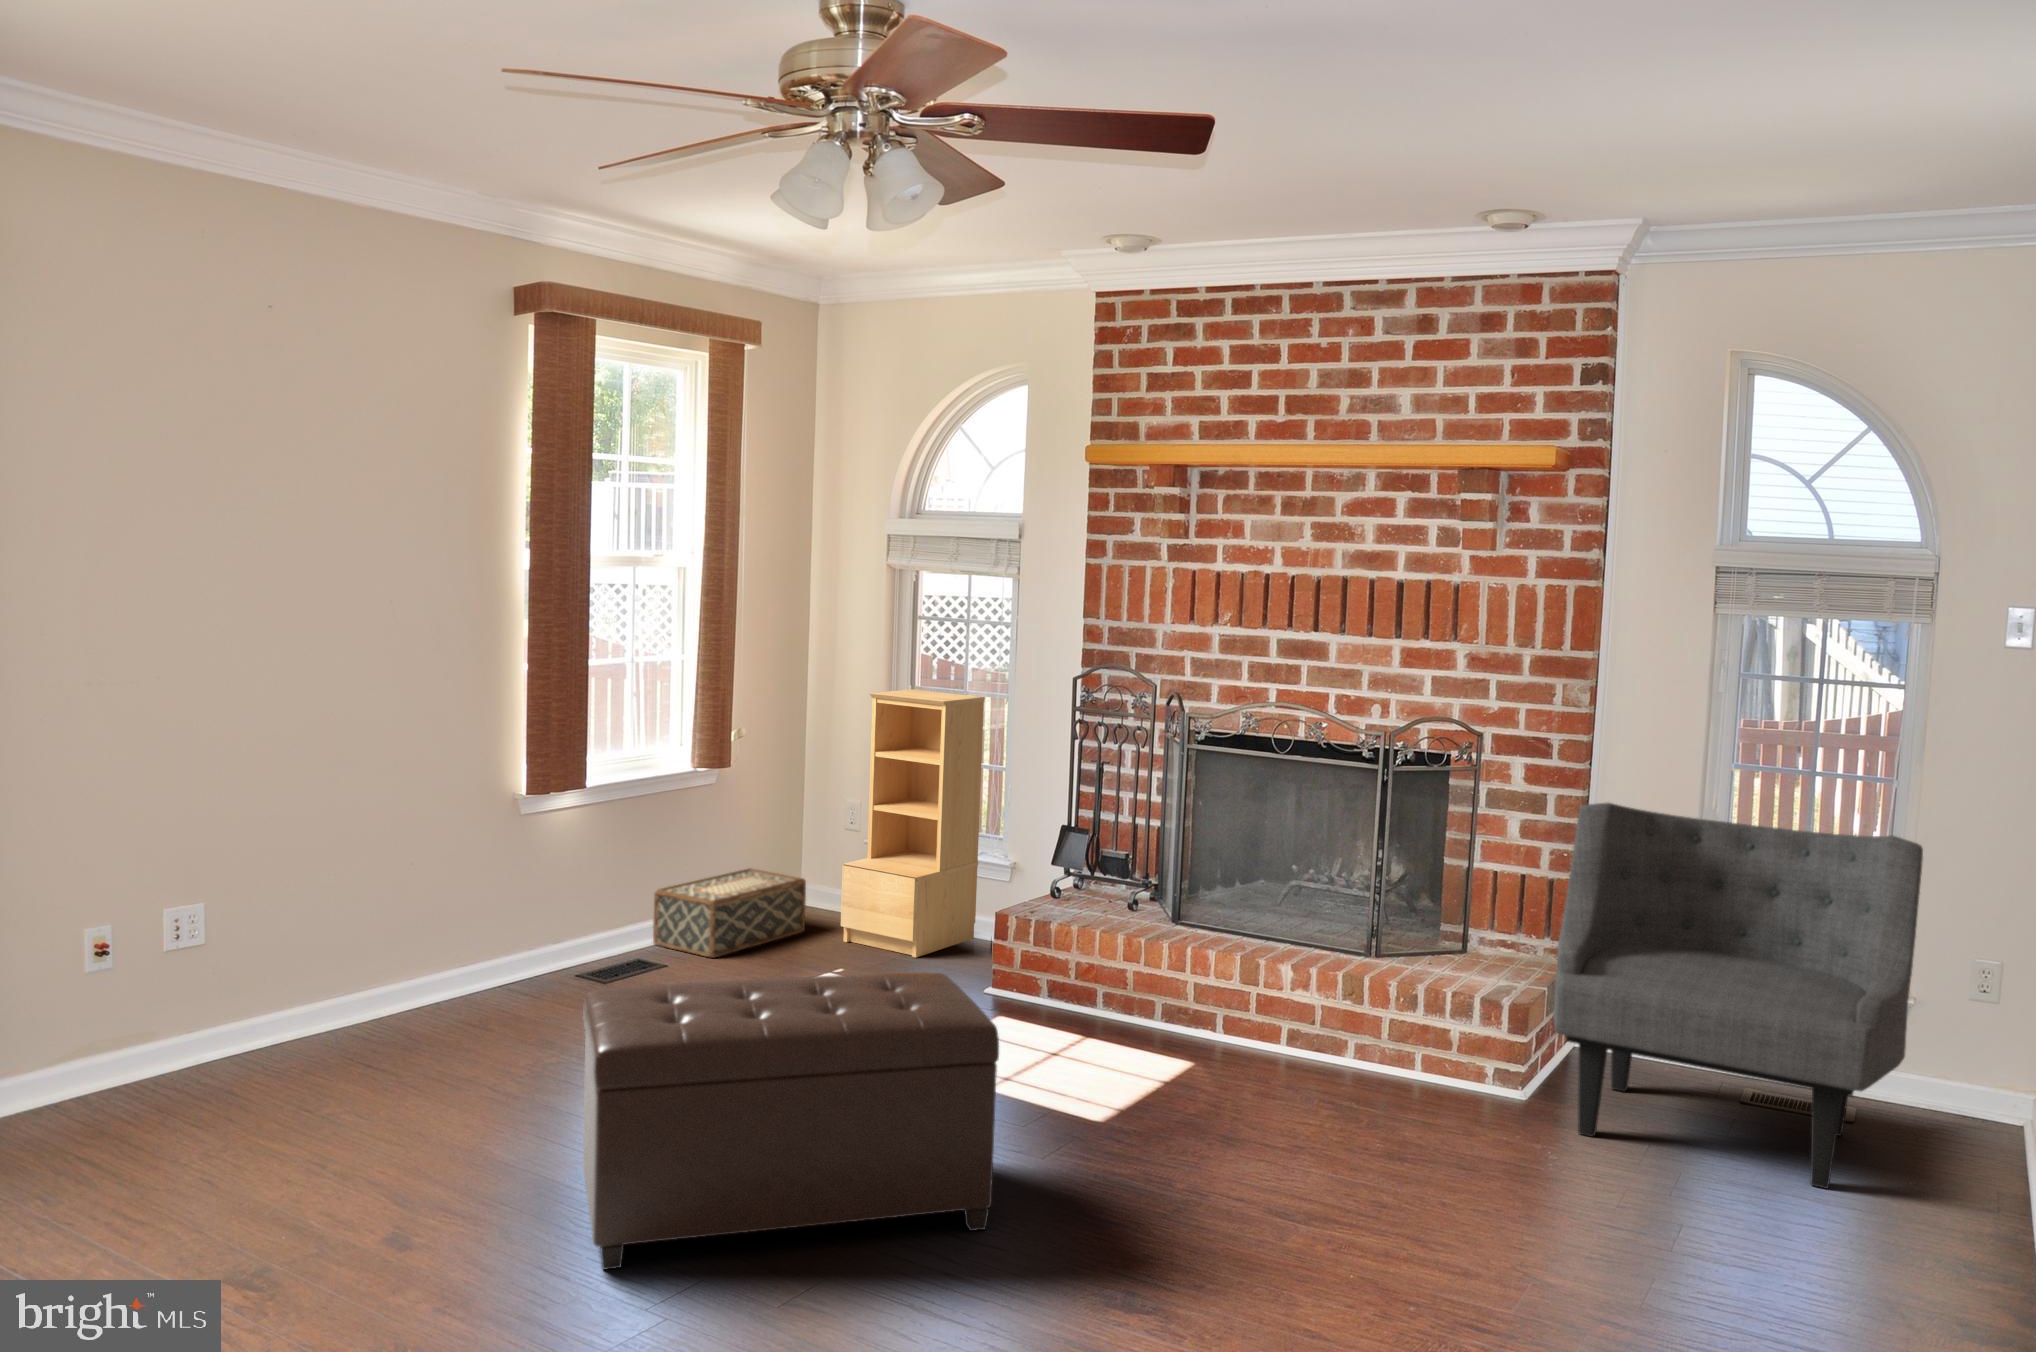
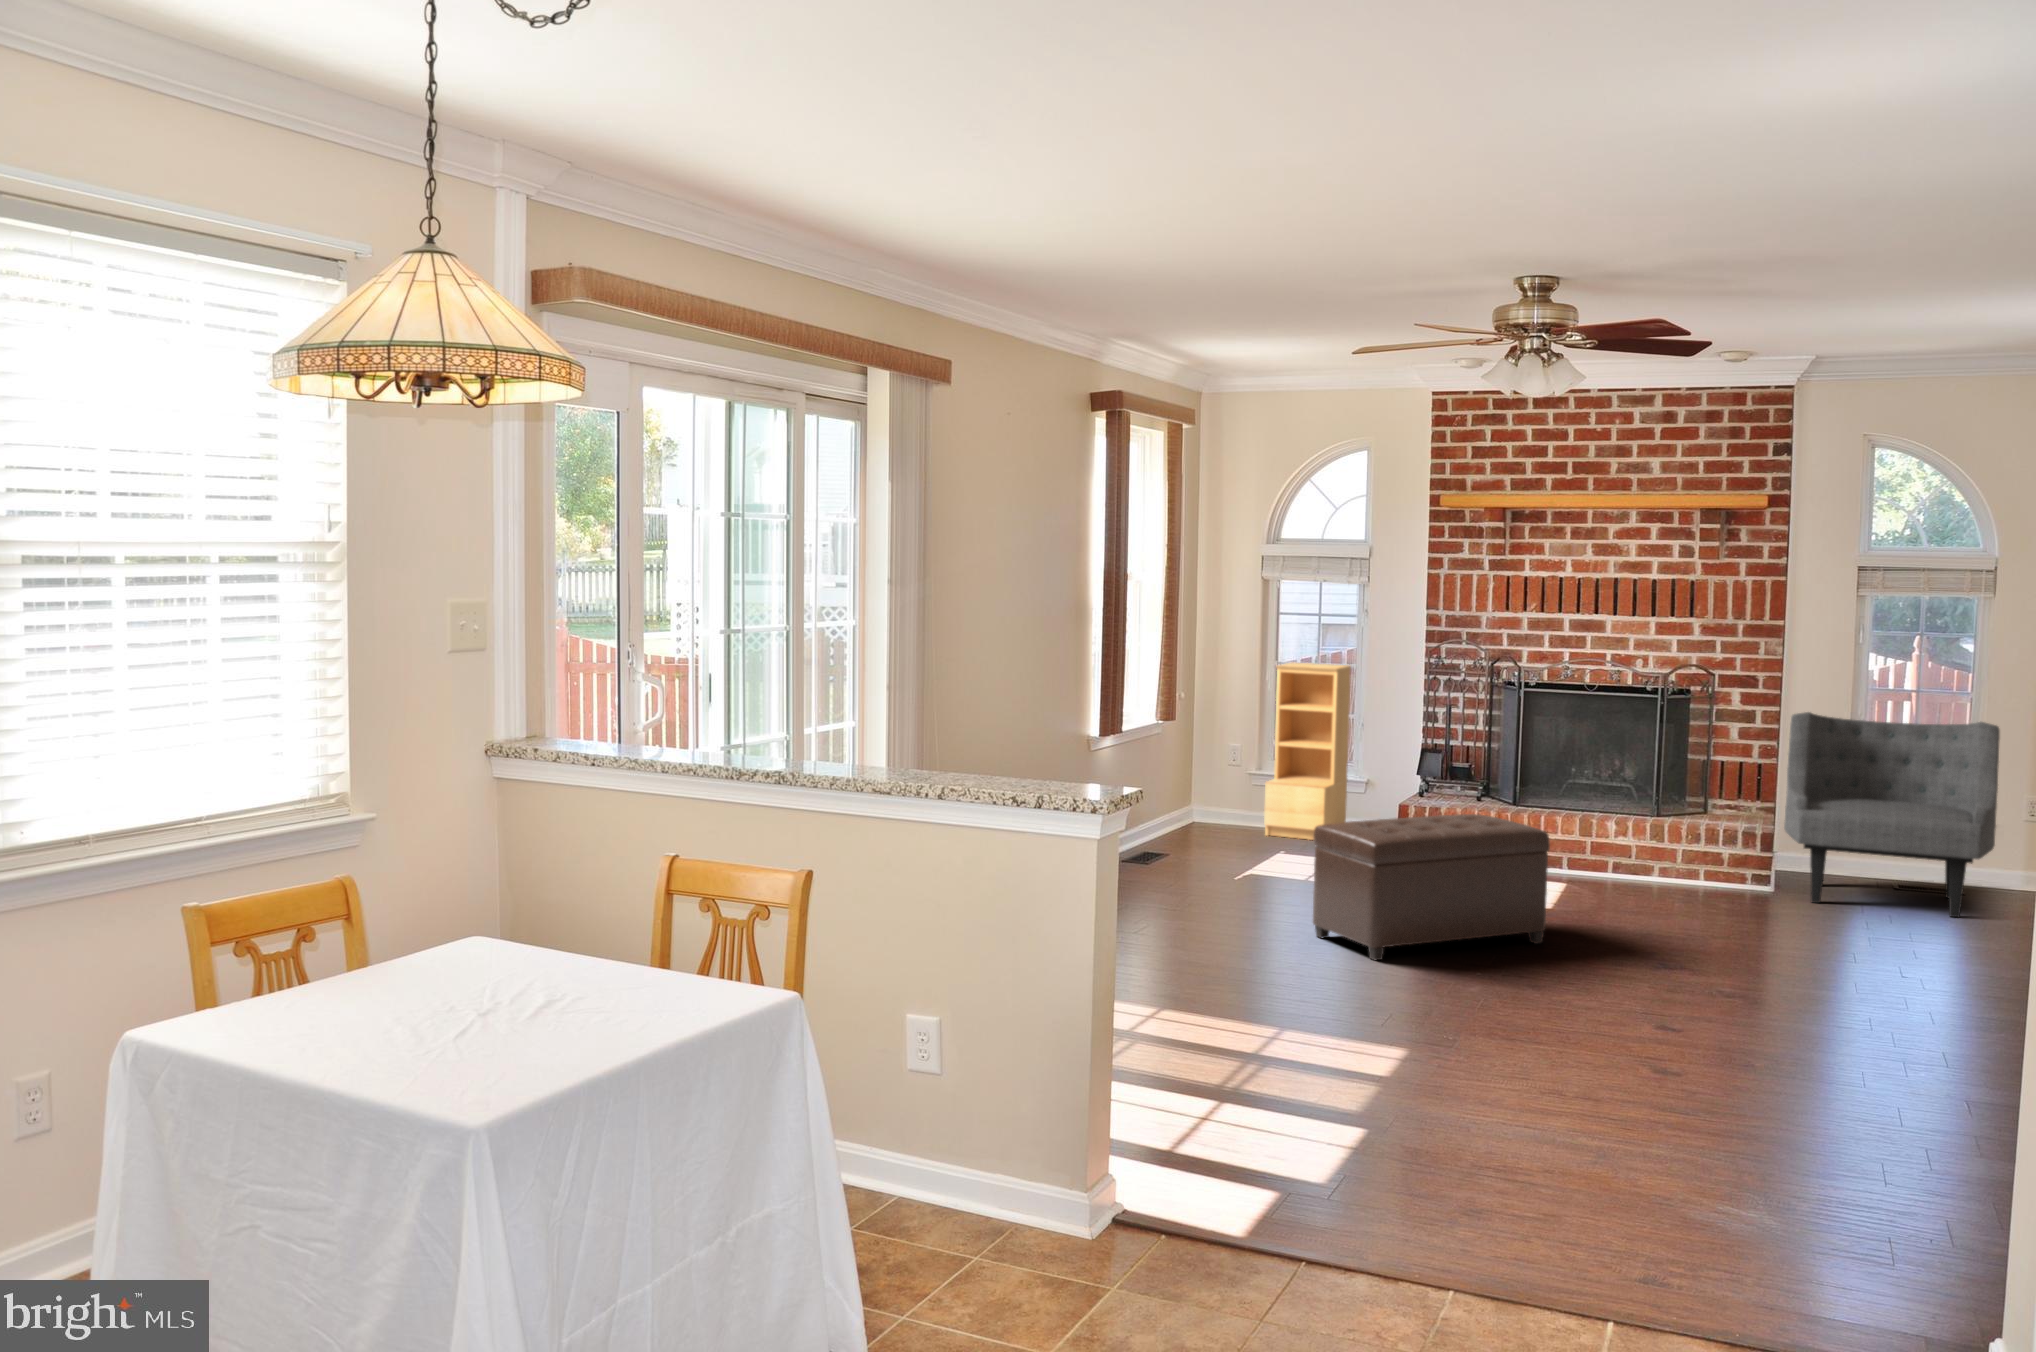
woven basket: present [653,868,806,958] -> none [1148,791,1232,846]

